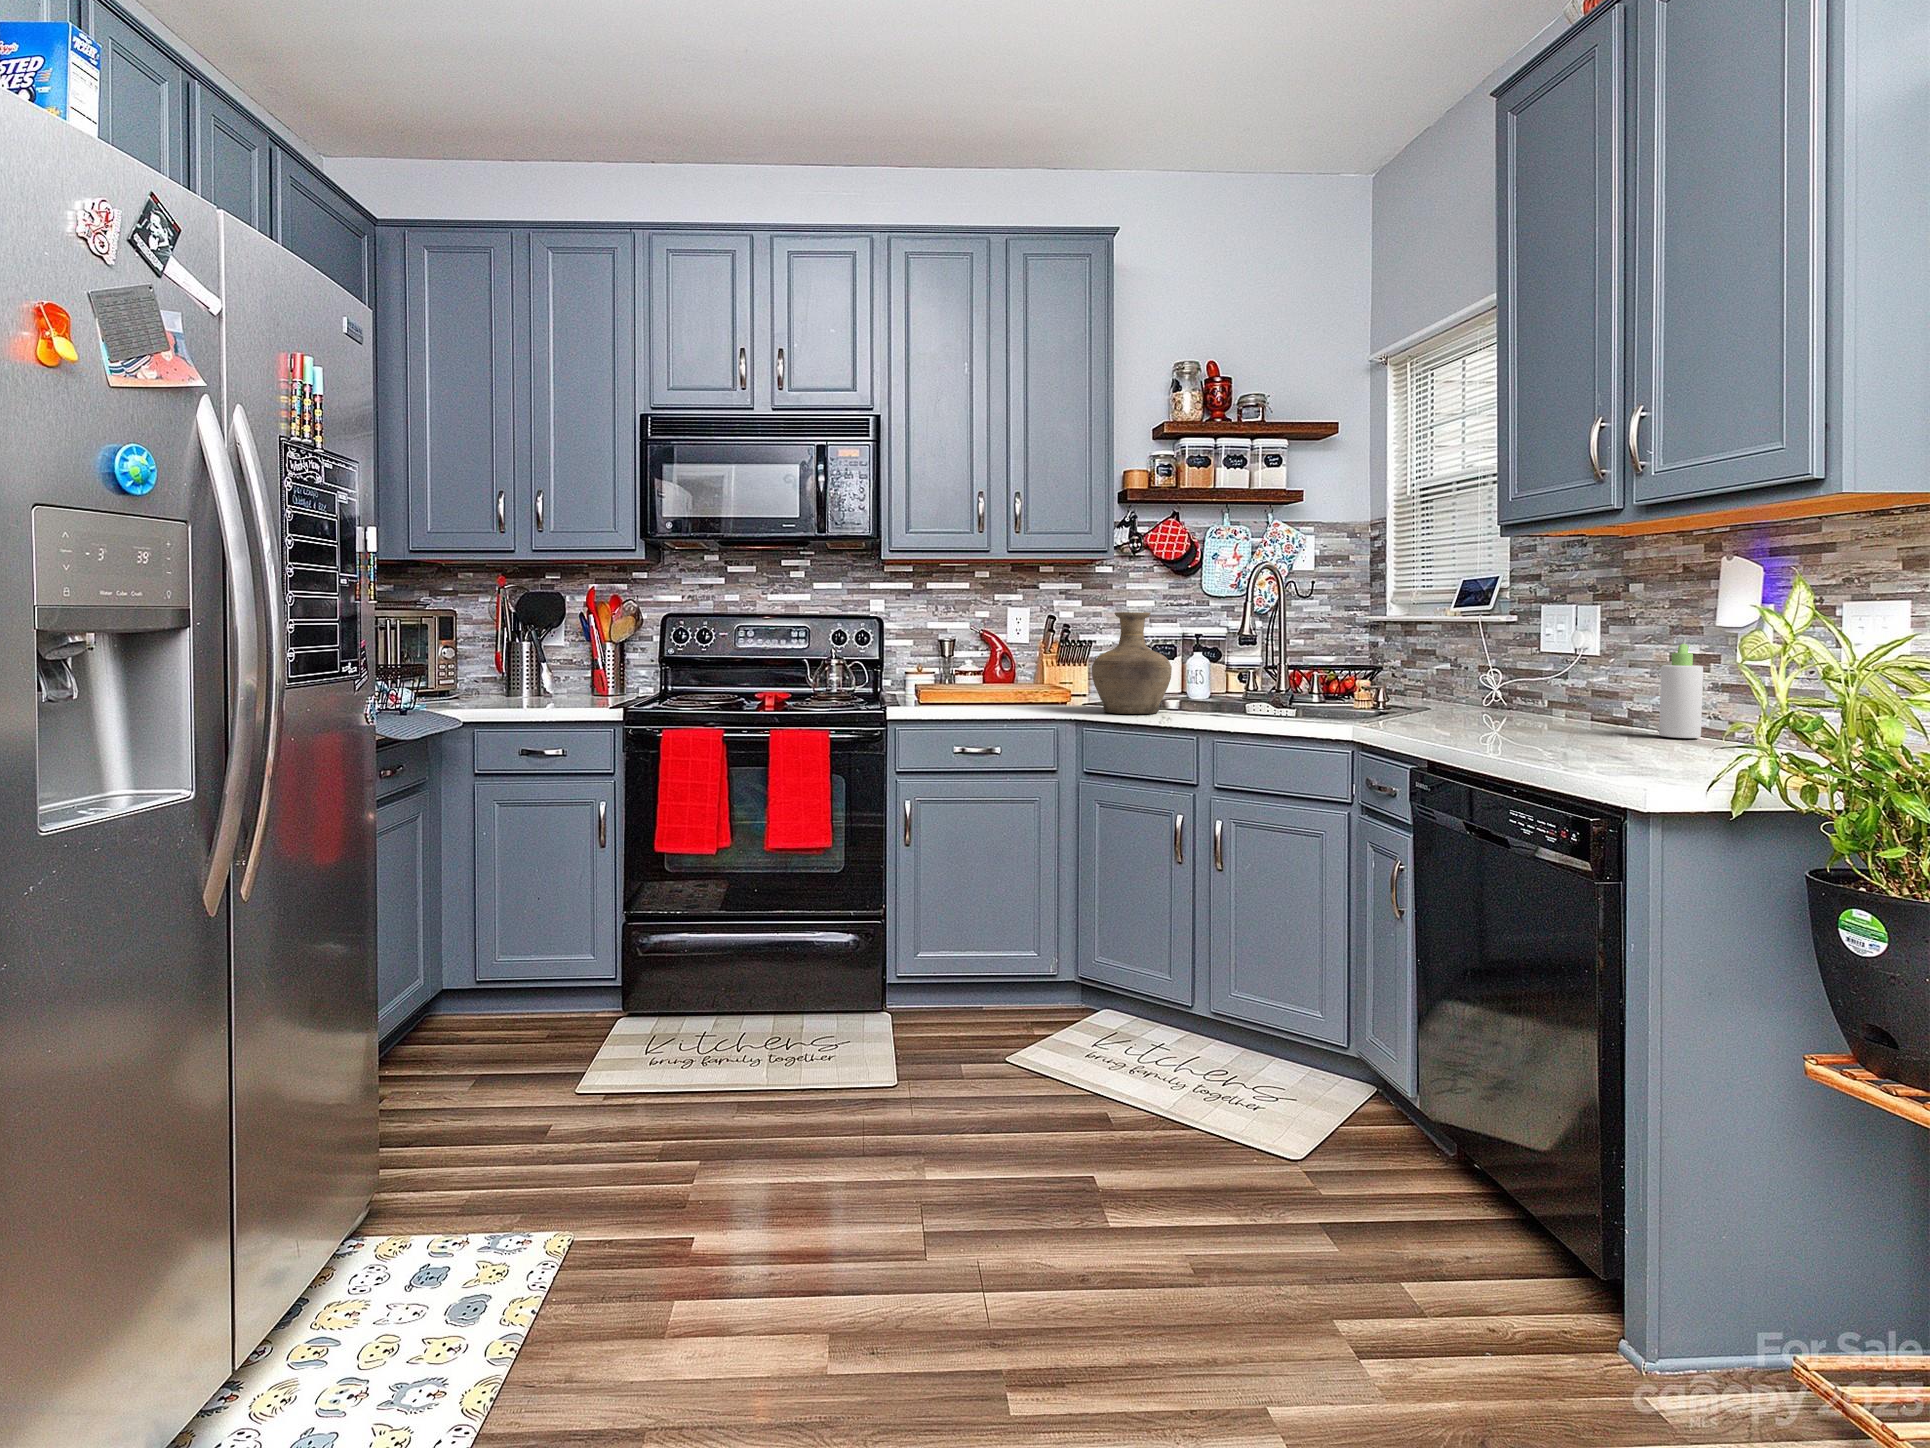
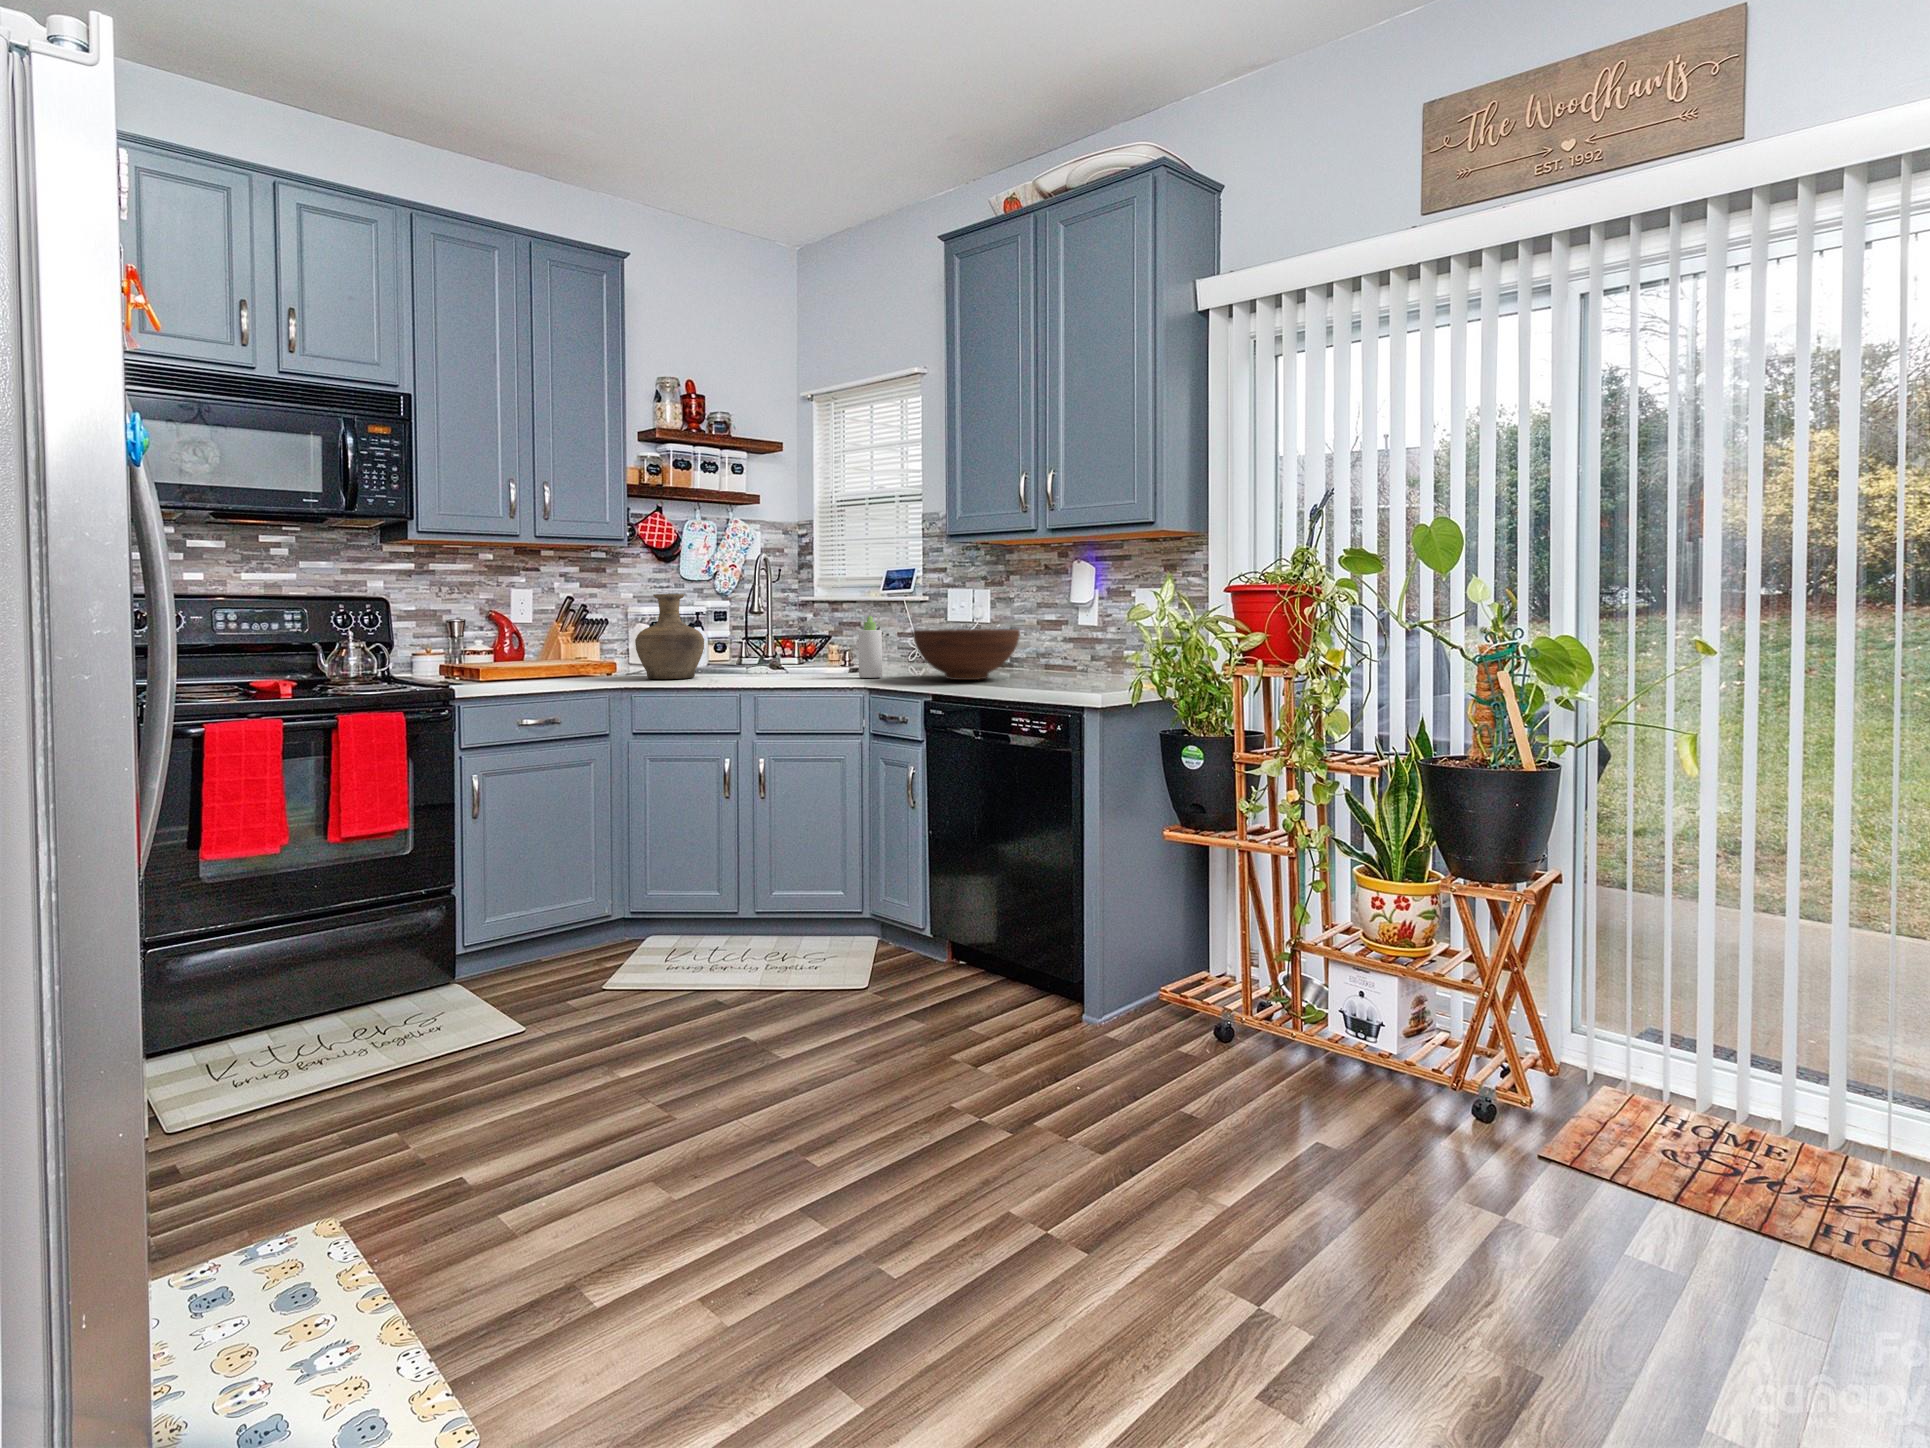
bottle: present [1659,638,1703,738] -> present [858,612,882,678]
fruit bowl: none [1421,664,1601,742] -> present [913,629,1020,680]

